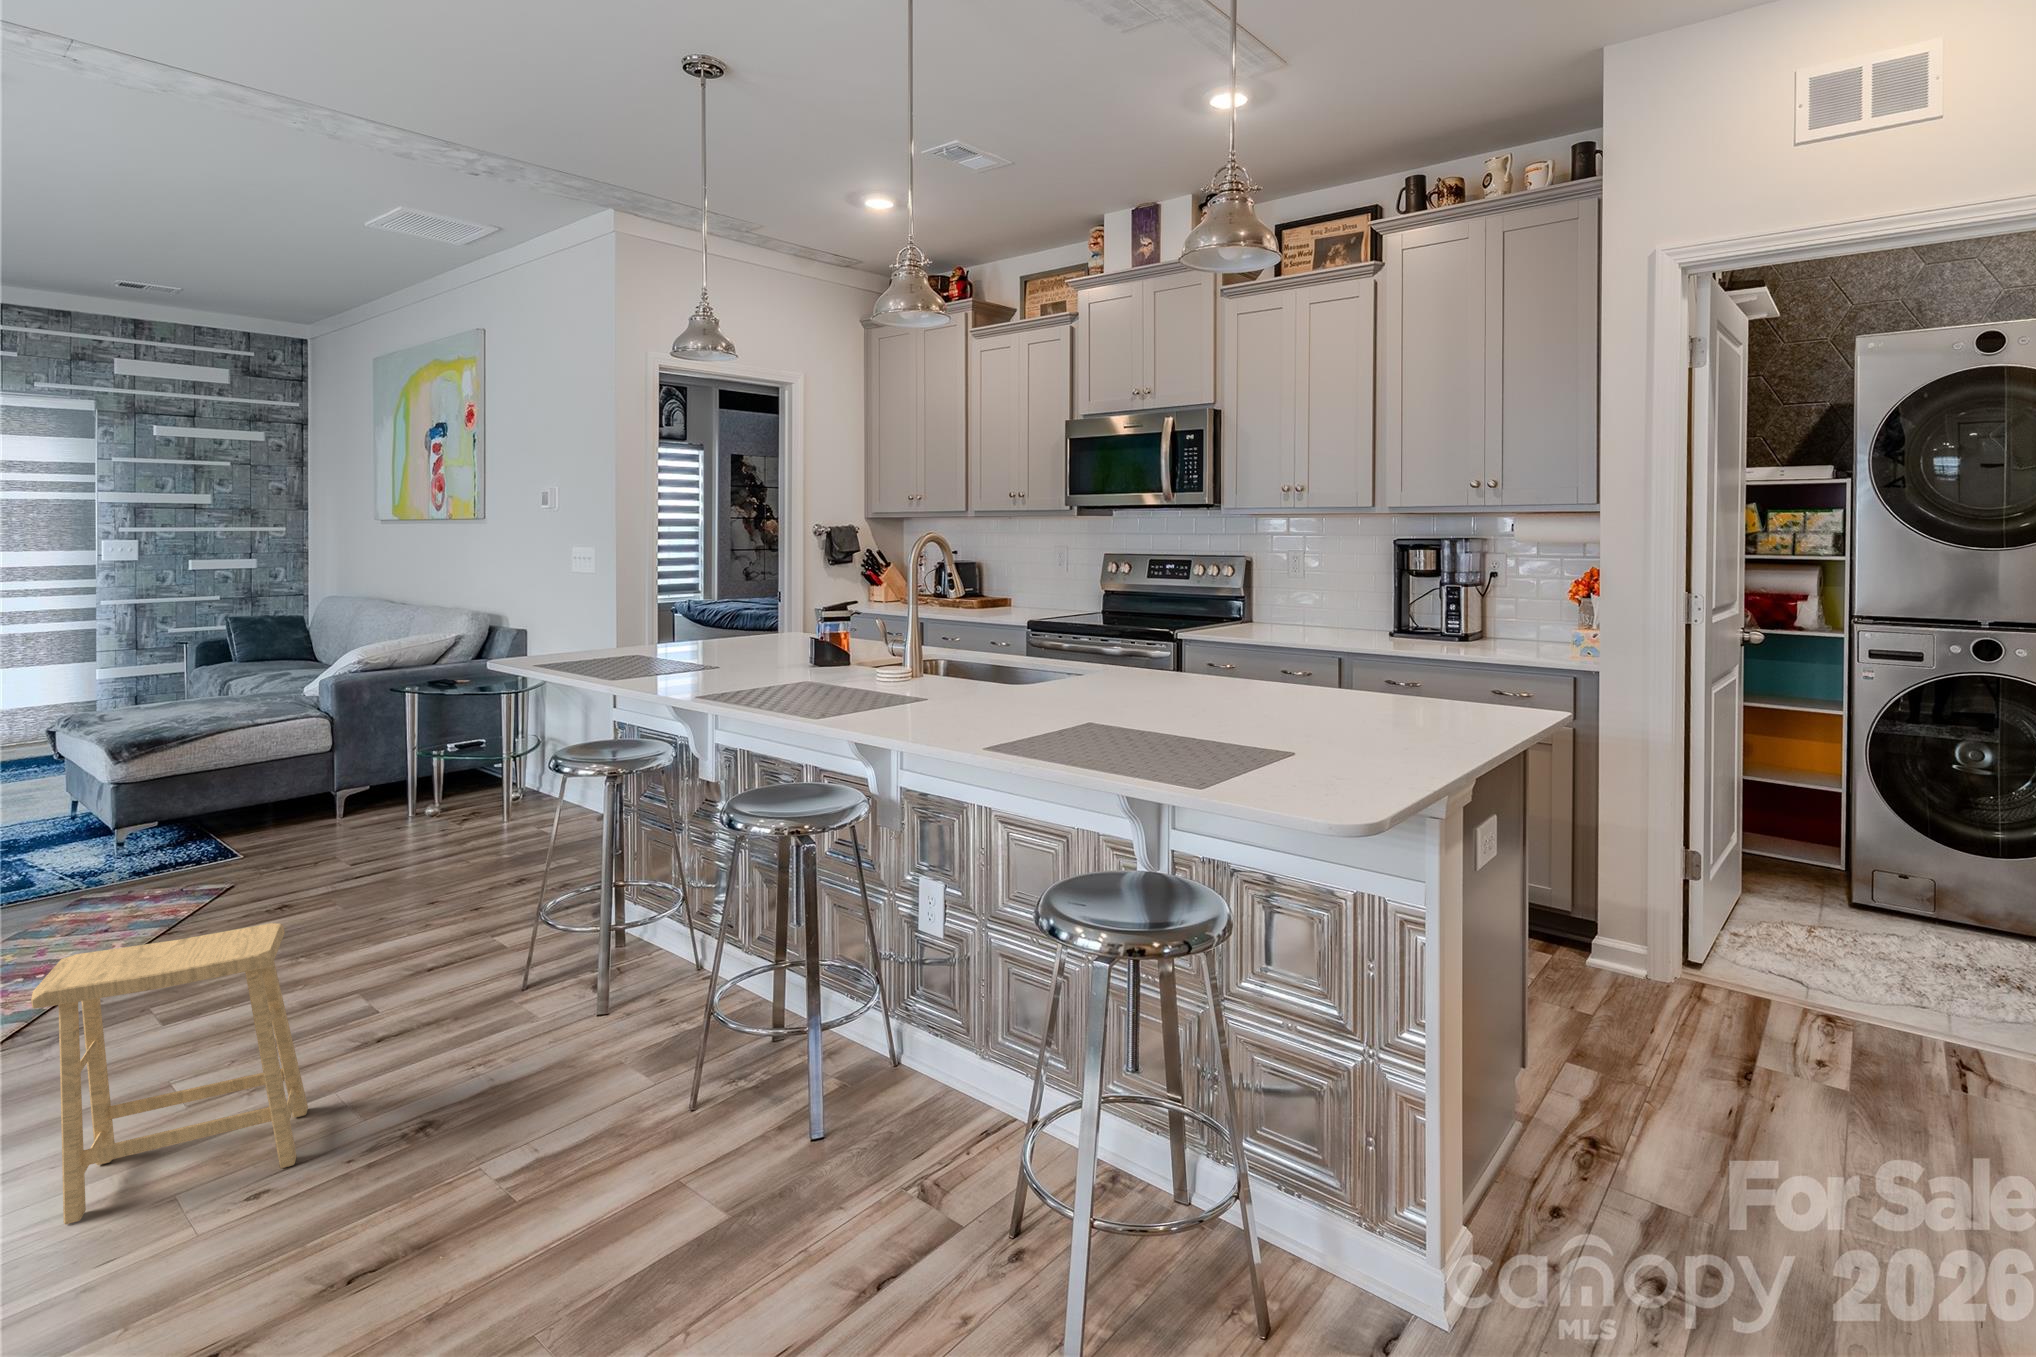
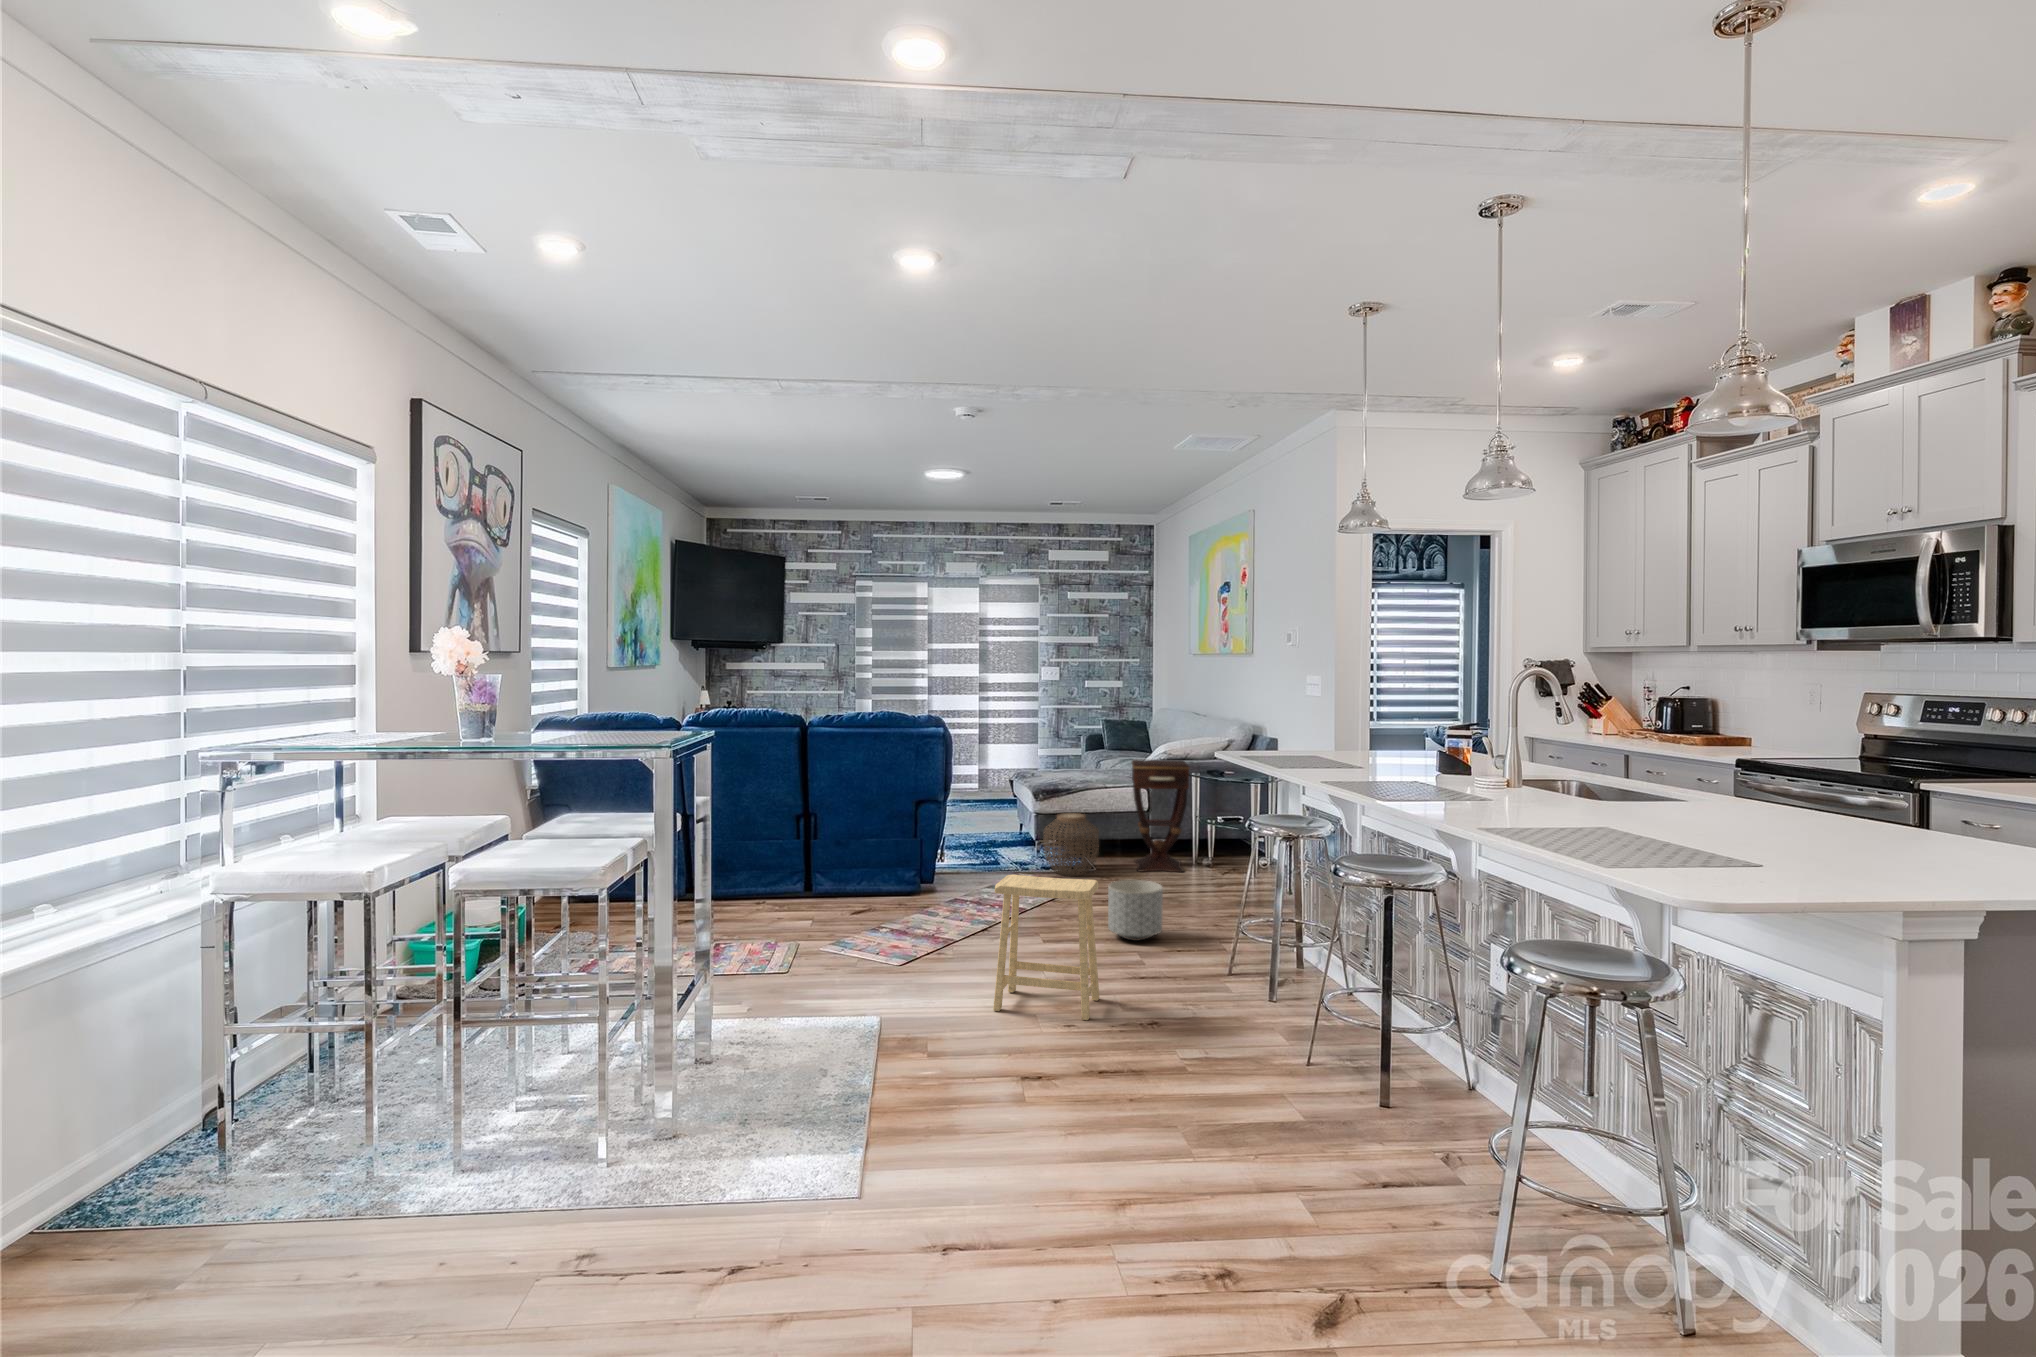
side table: none [293,673,408,845] -> present [1132,759,1190,872]
woven basket: none [130,777,250,881] -> present [1043,813,1099,876]
planter: none [289,875,398,973] -> present [1108,880,1163,941]

